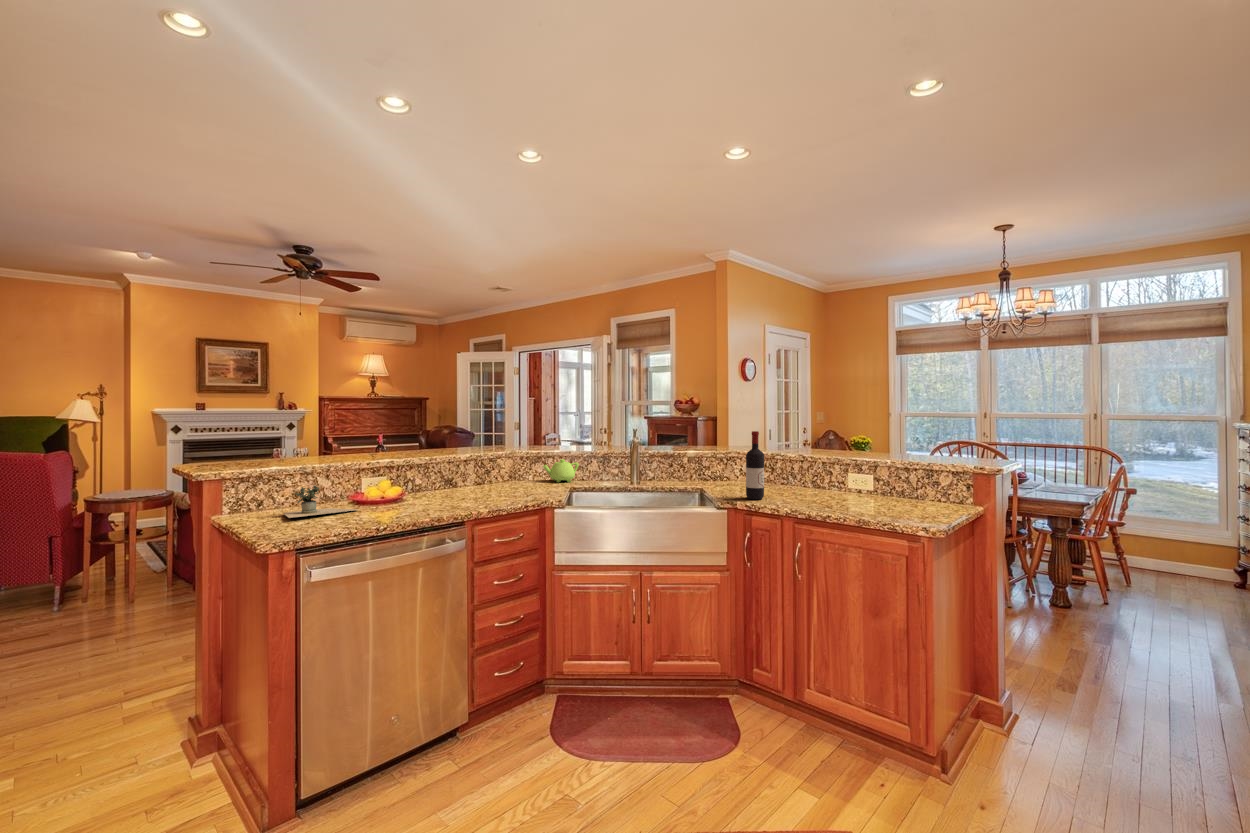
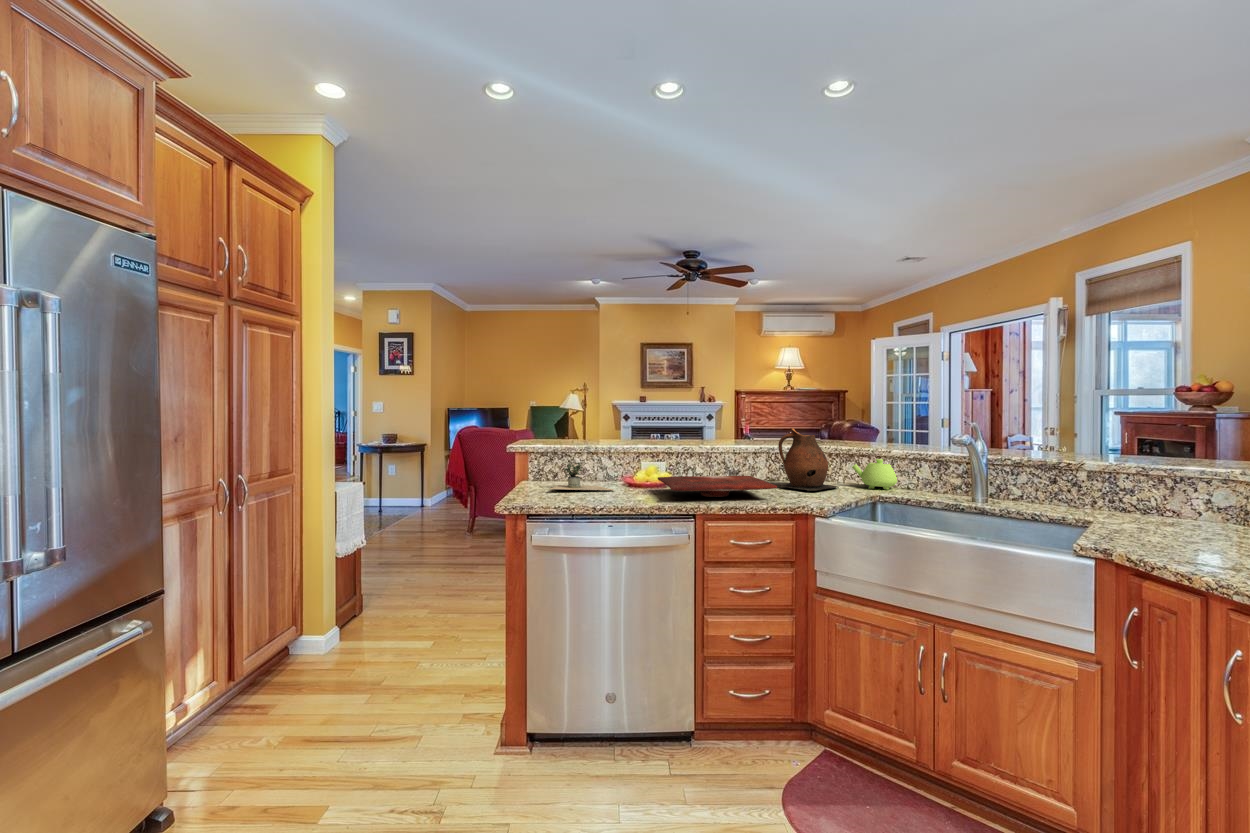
wine bottle: present [746,431,764,499] -> none [1158,426,1206,558]
ceramic pitcher: none [494,438,539,490] -> present [778,428,839,491]
cutting board: none [402,482,518,504] -> present [658,476,777,497]

